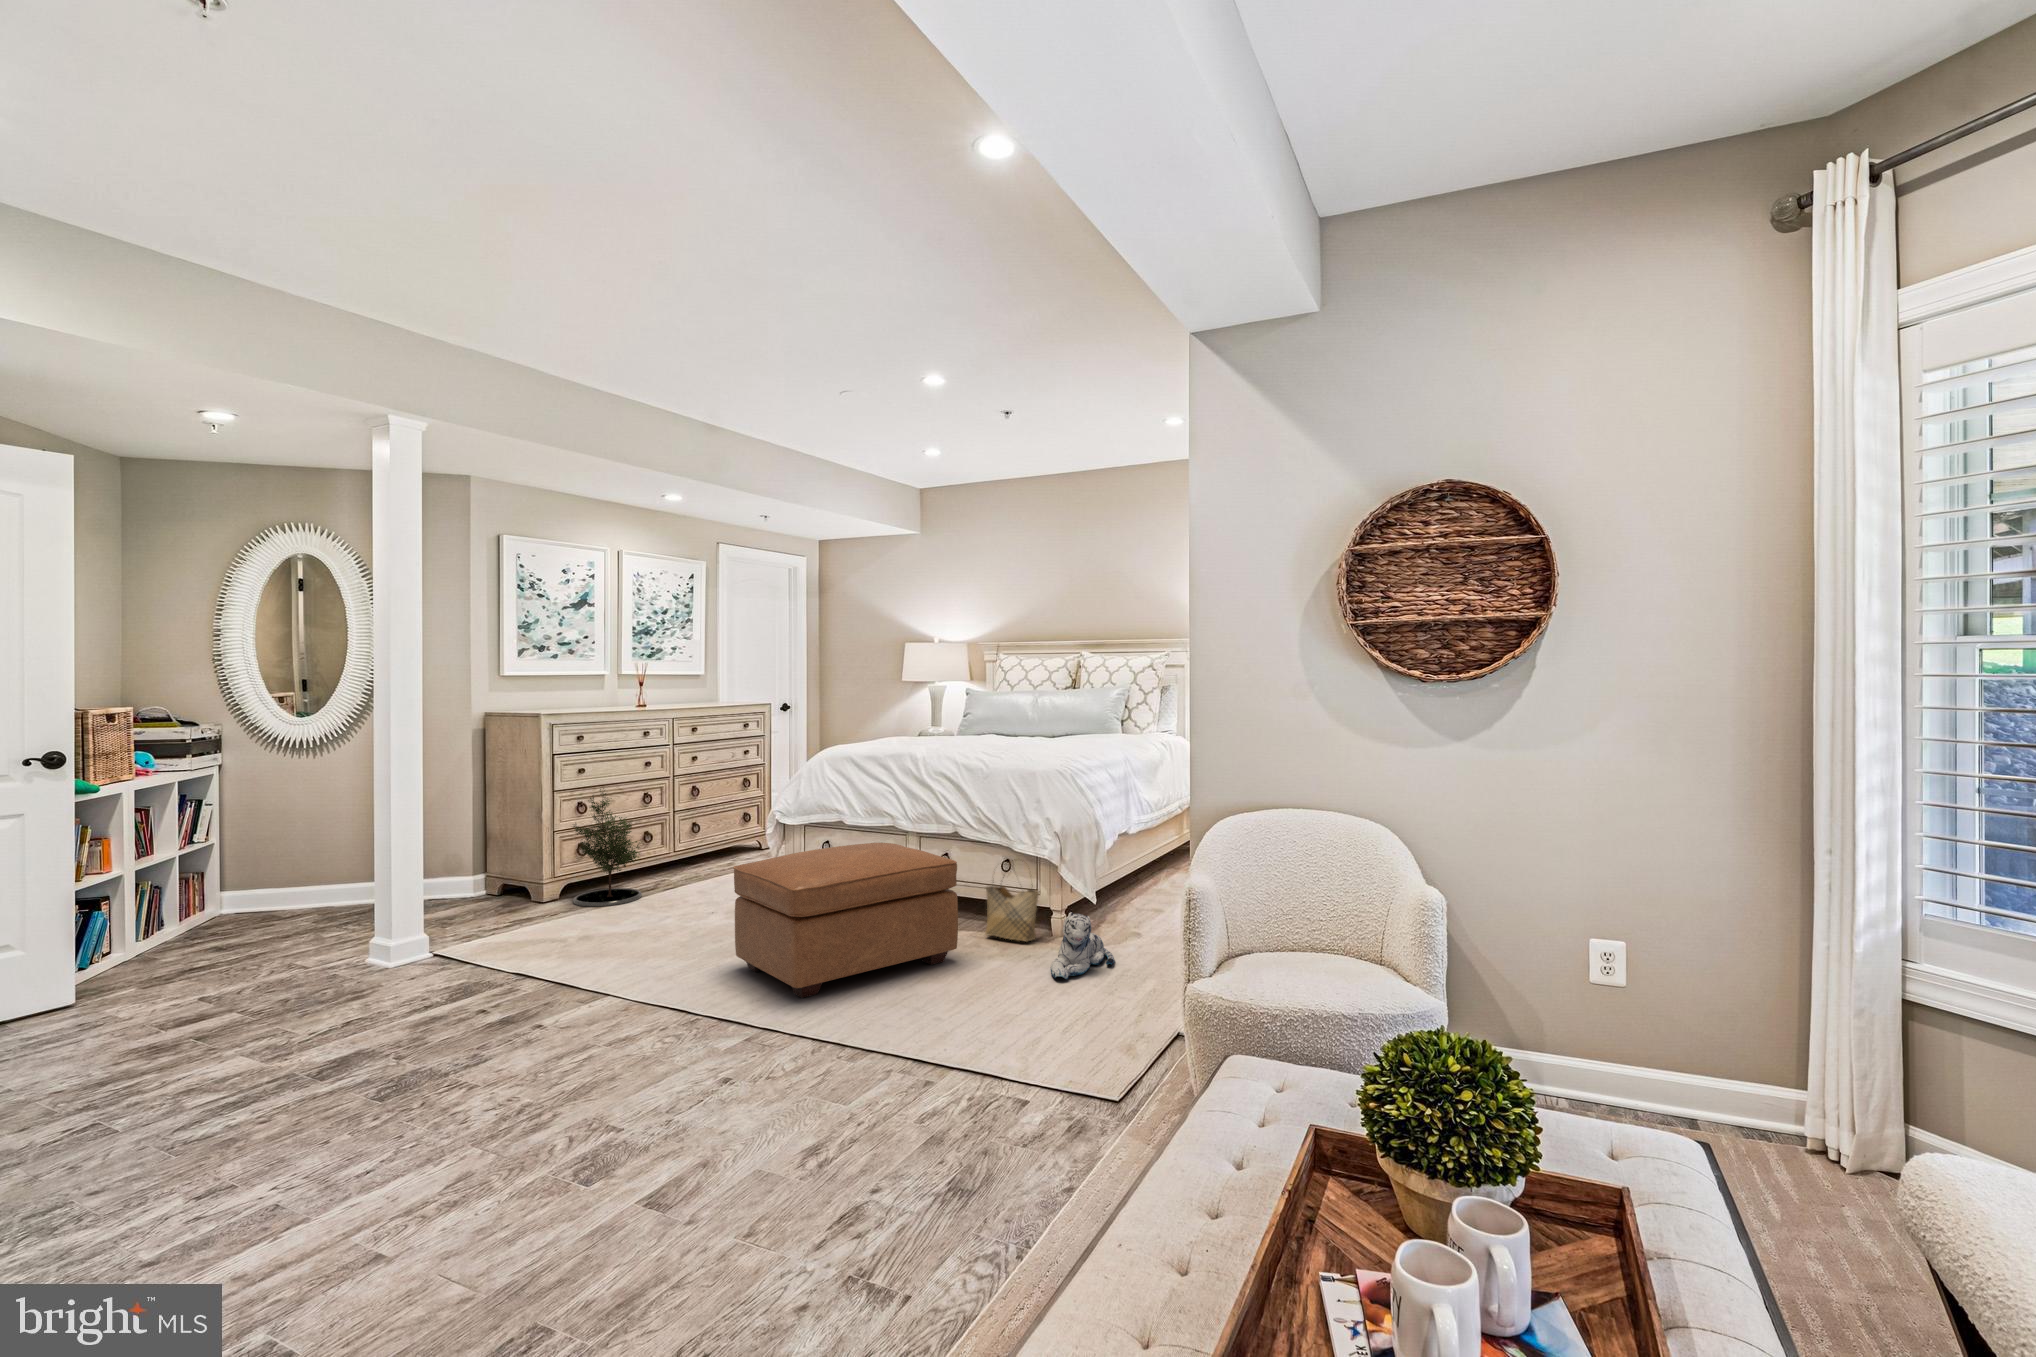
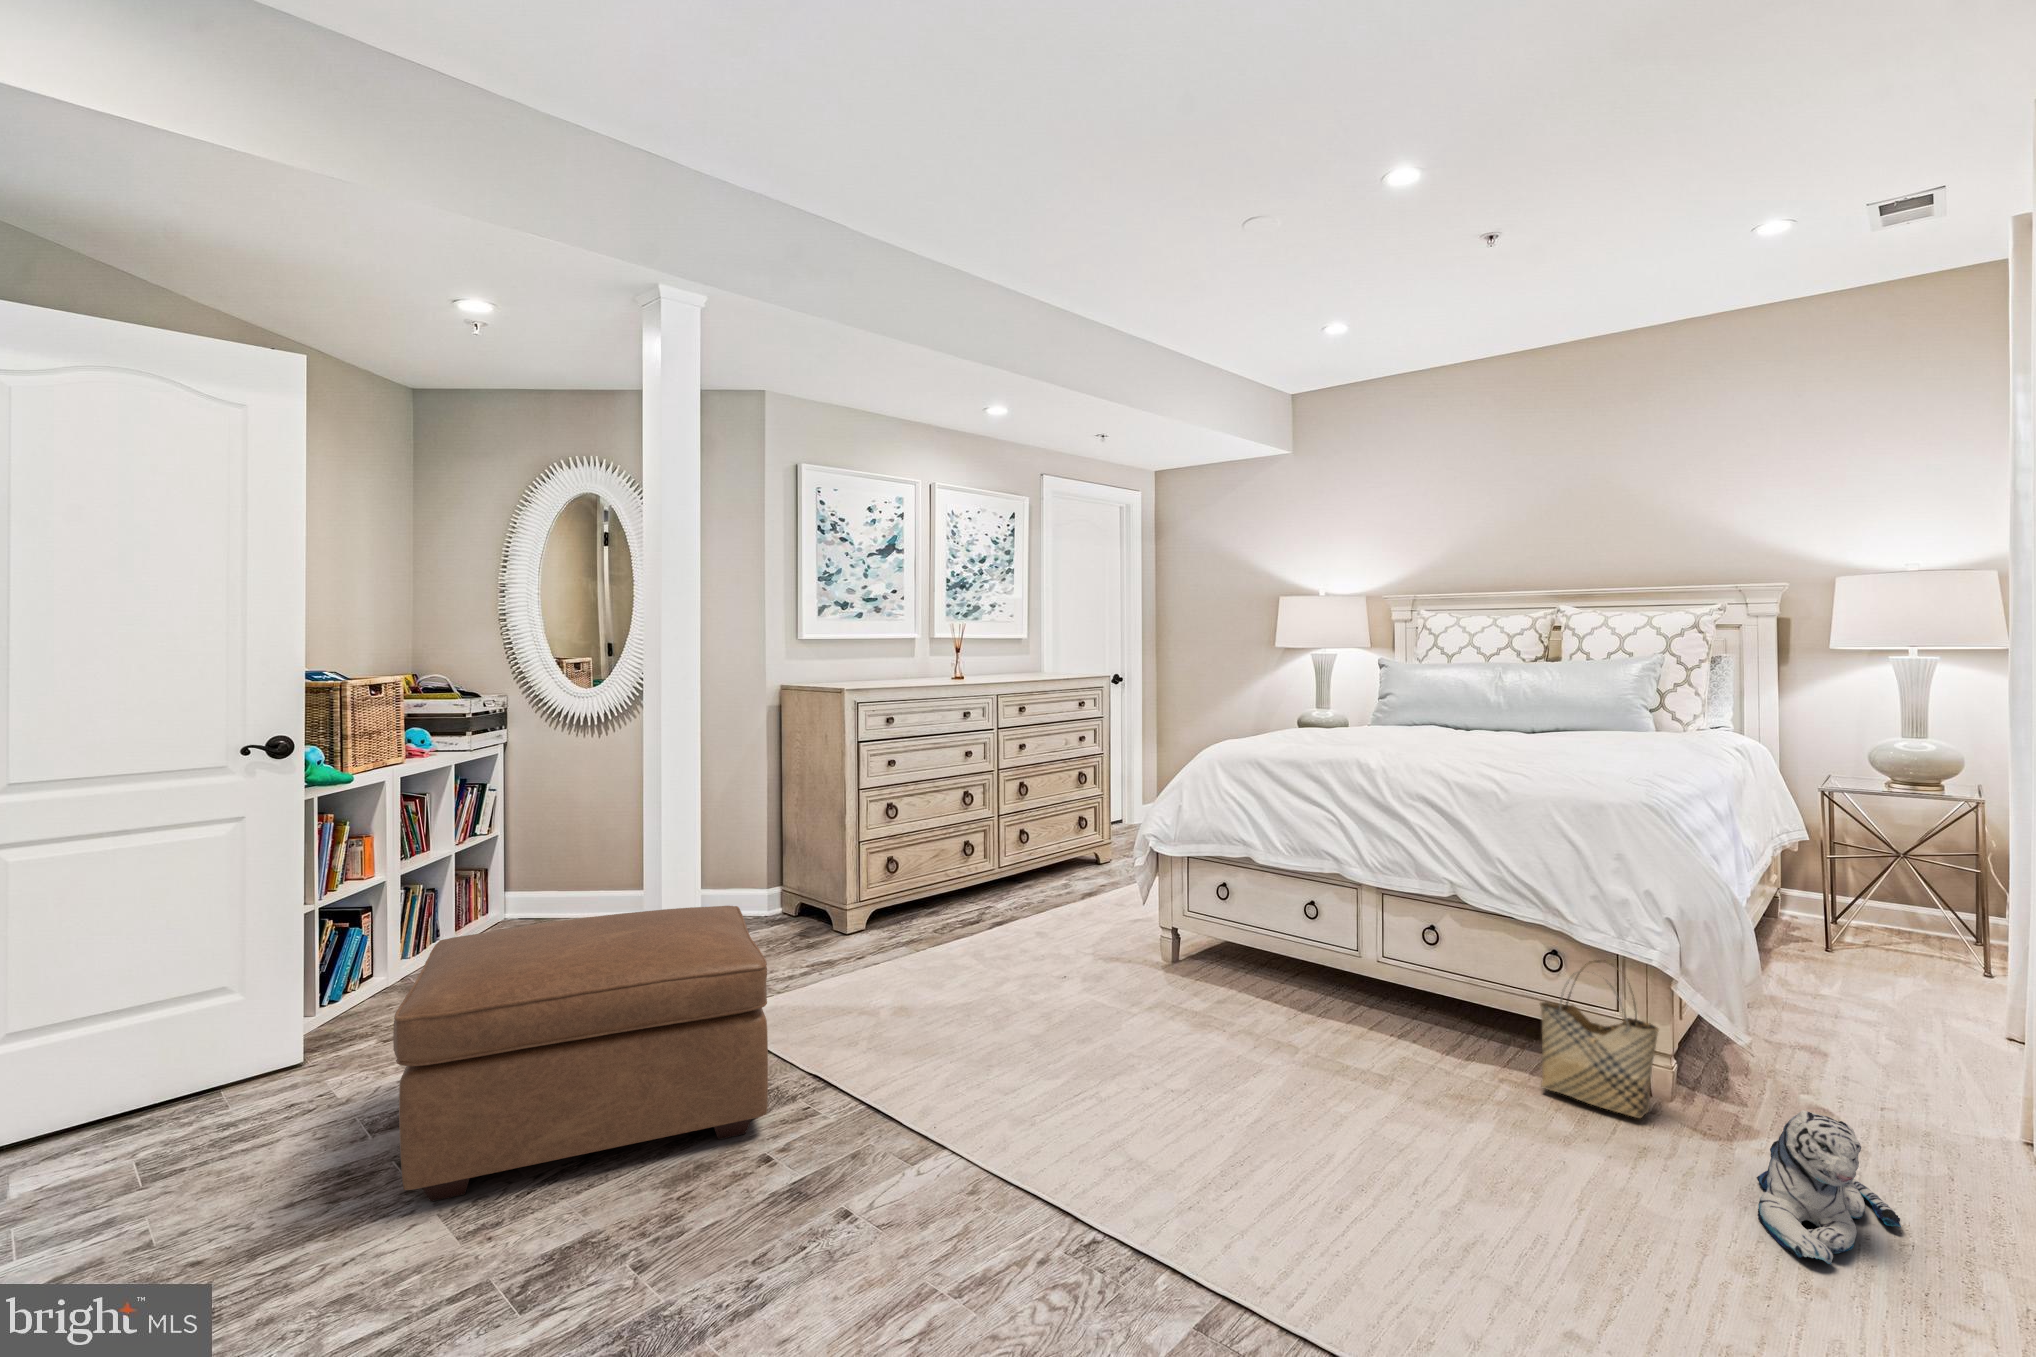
potted tree: present [573,788,642,907] -> none [880,787,969,946]
ottoman: present [733,843,958,998] -> present [393,906,768,1202]

